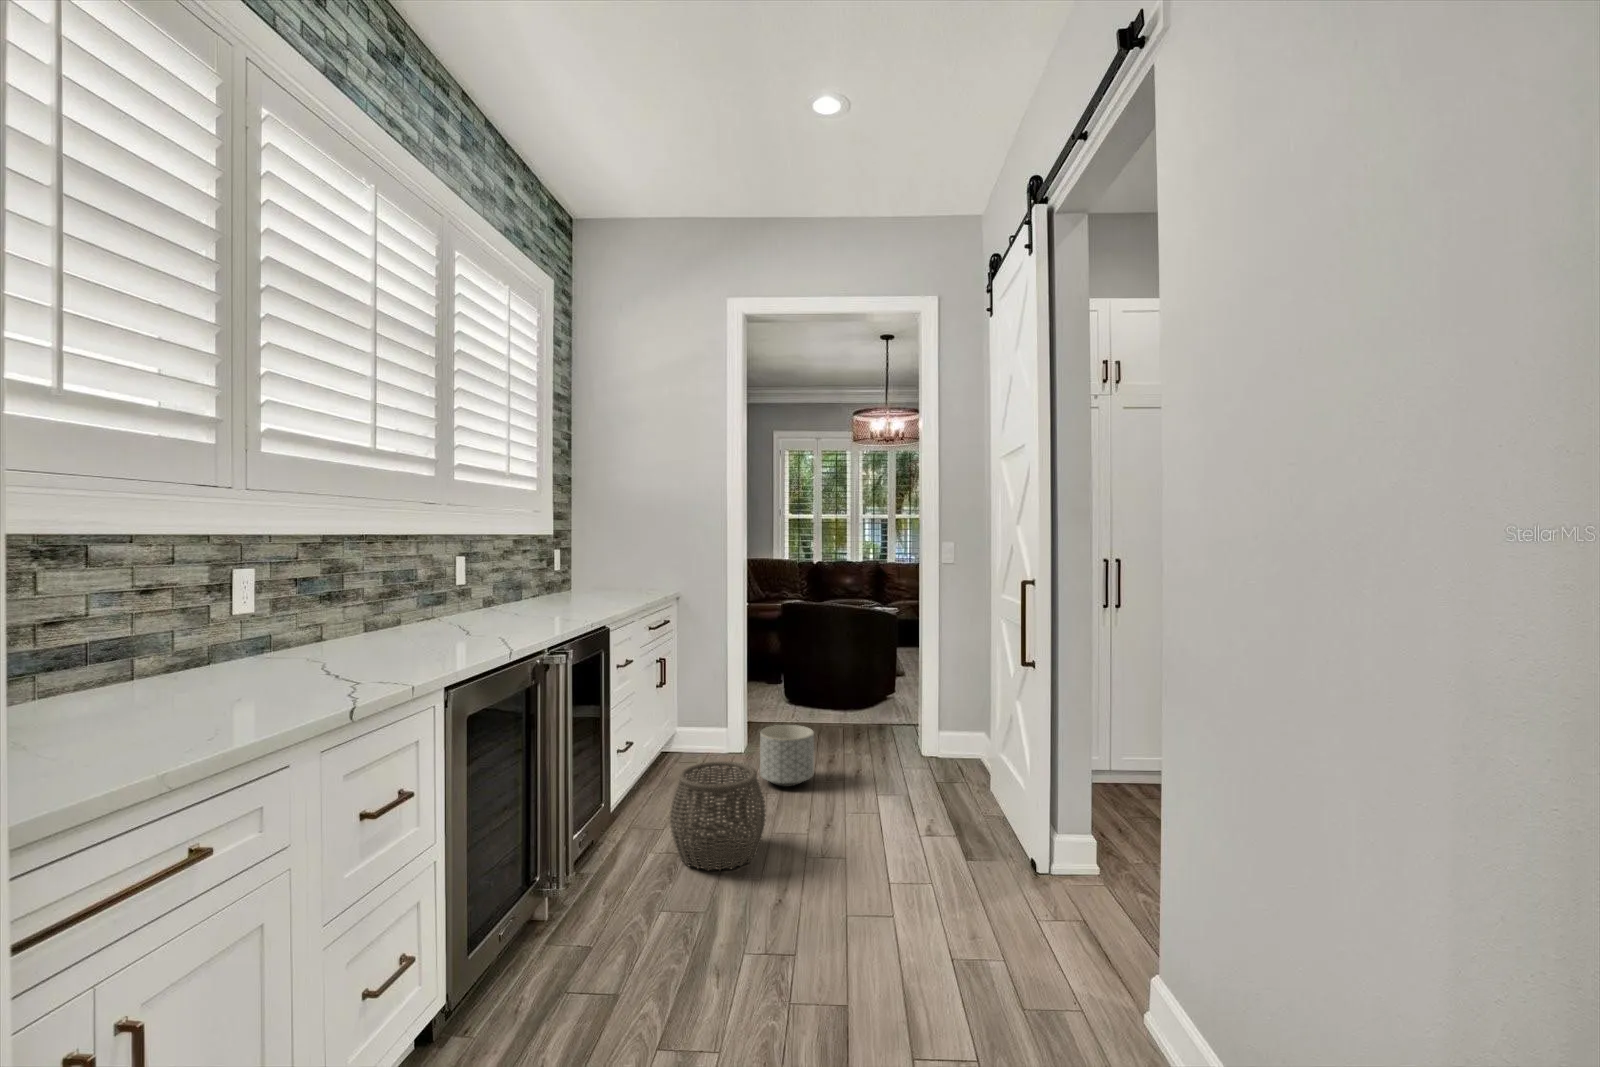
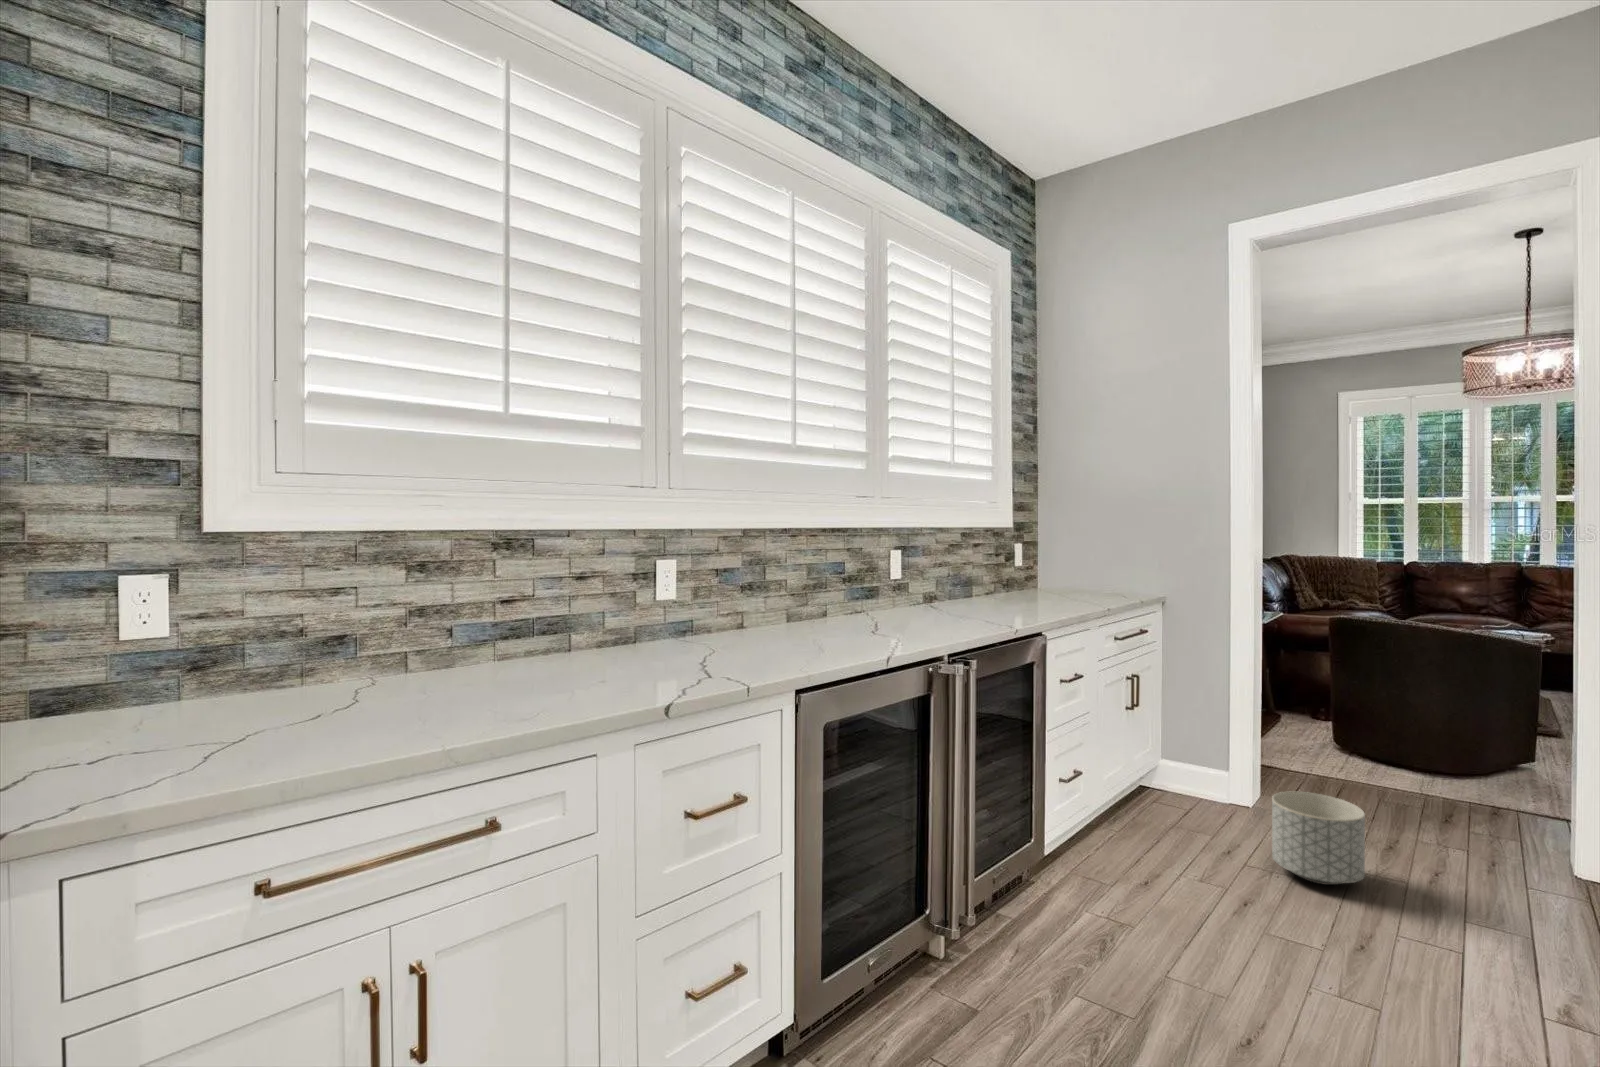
woven basket: present [670,761,766,870] -> none [1105,825,1249,984]

